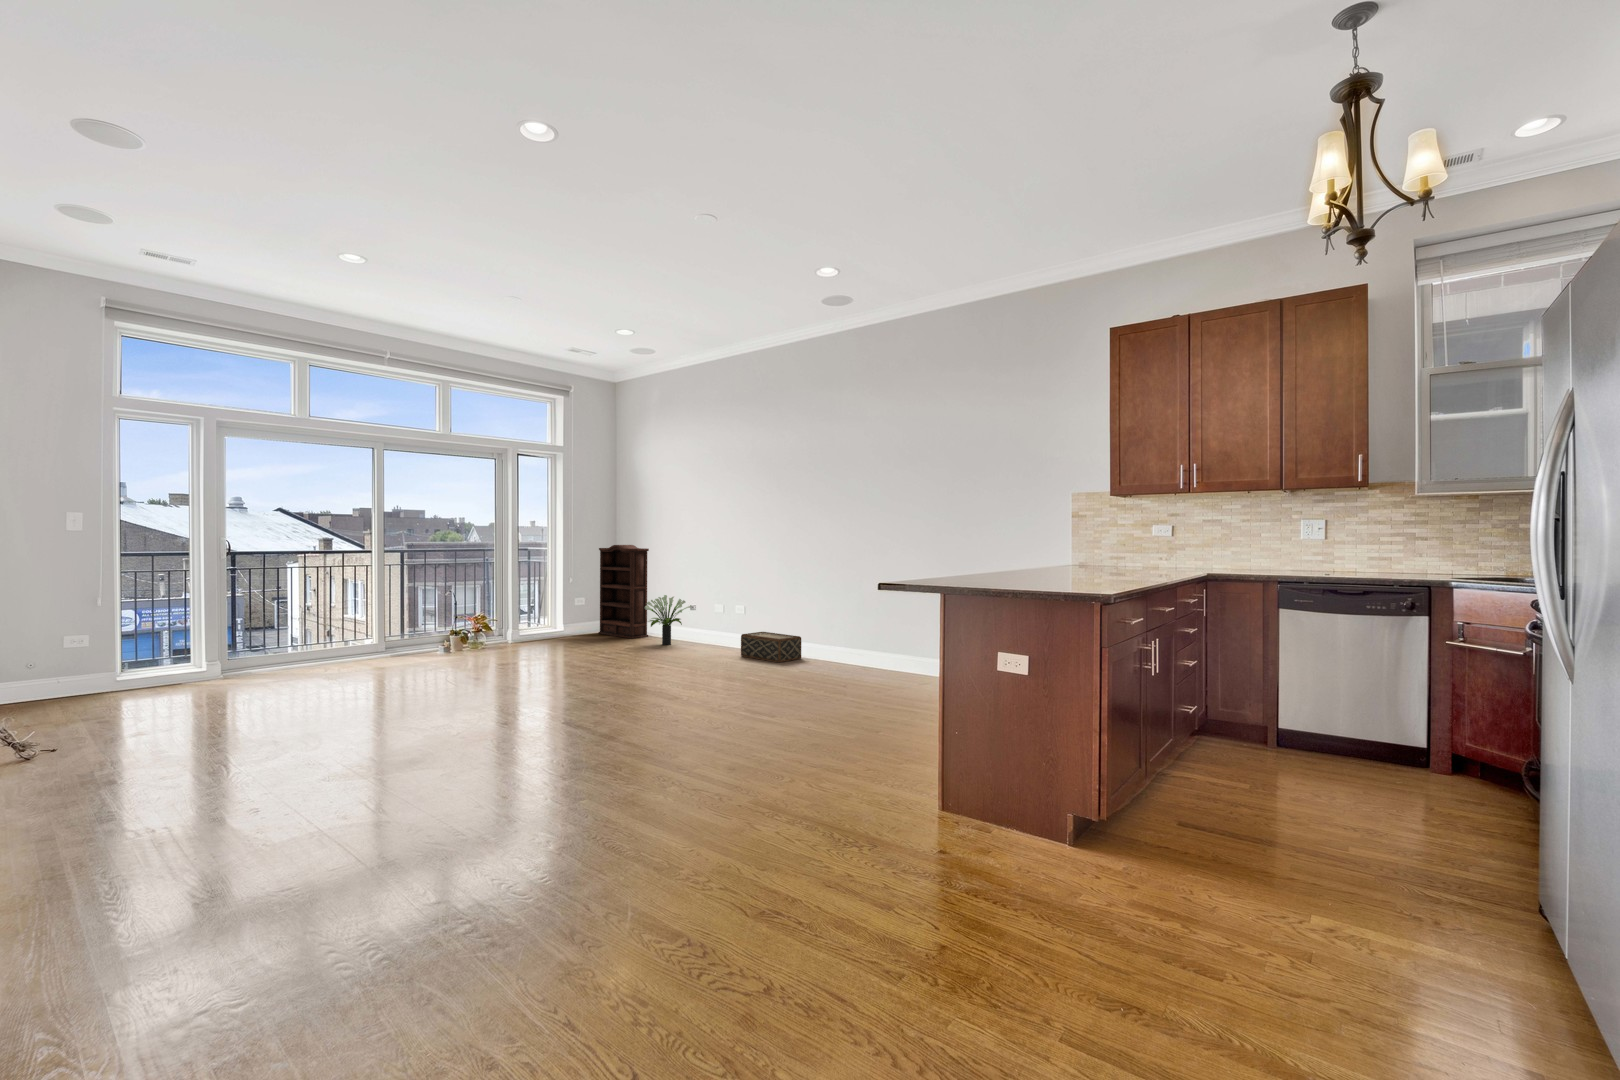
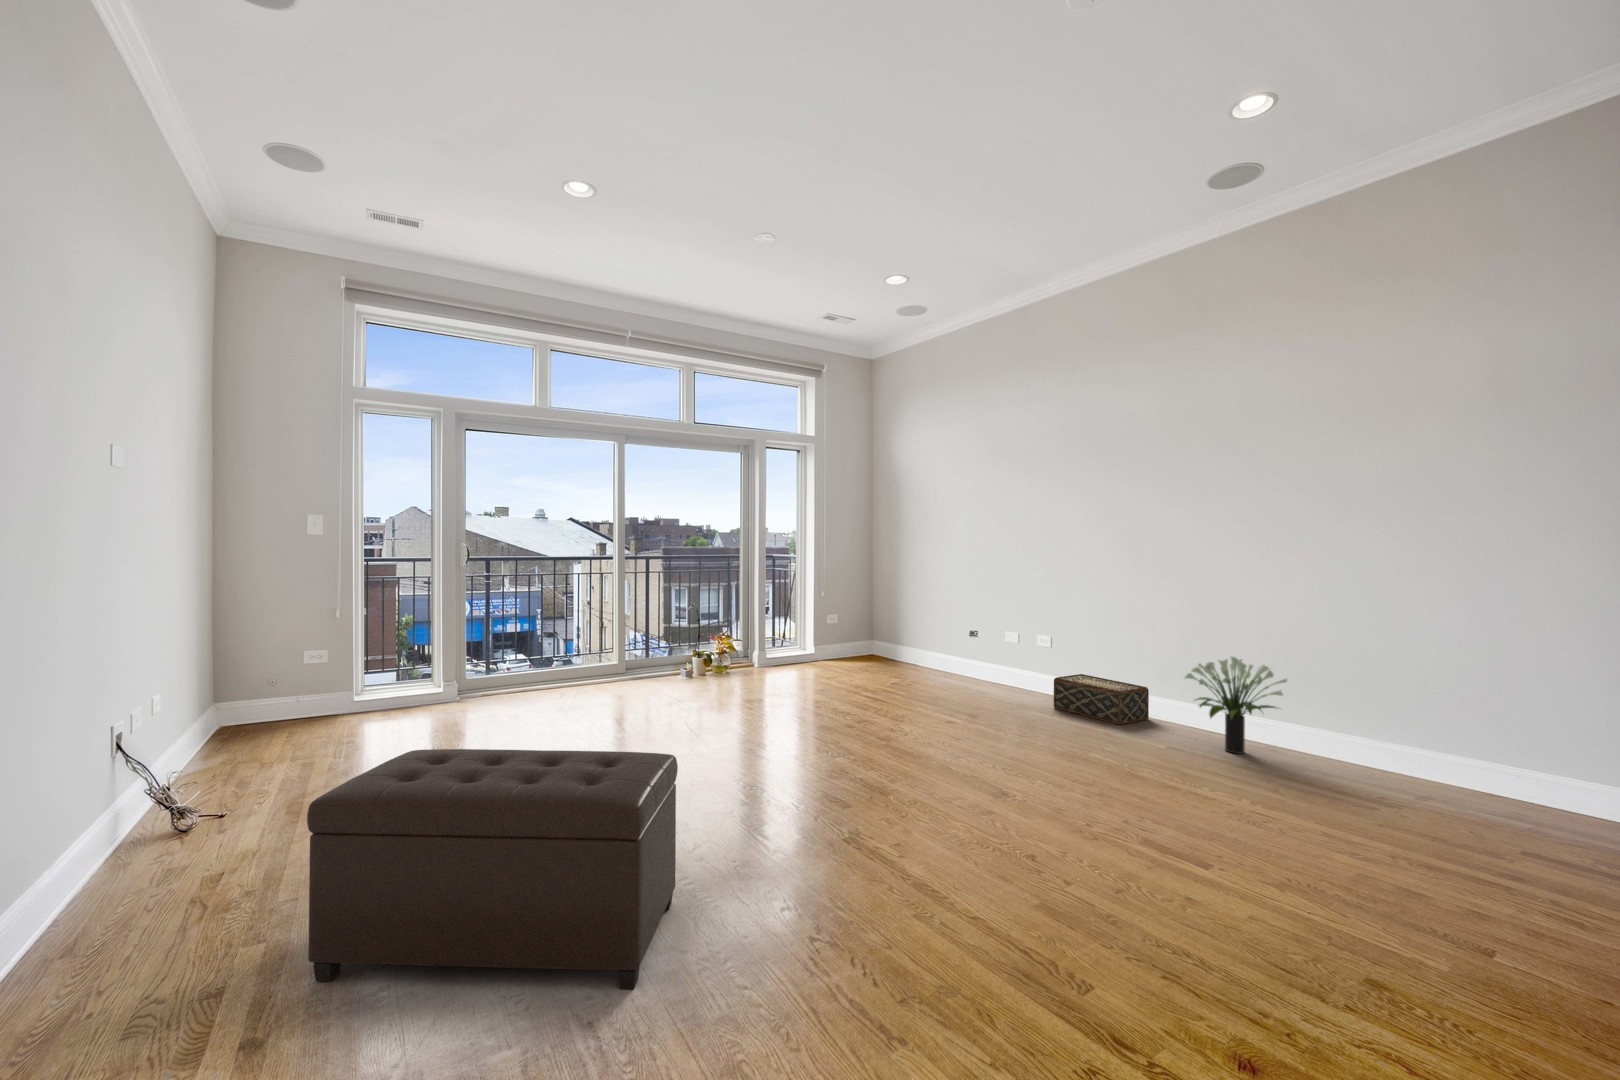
bookshelf: present [599,545,649,639] -> none [853,553,914,667]
potted plant: present [645,595,691,645] -> present [1185,657,1287,754]
ottoman: none [210,662,448,793] -> present [307,749,678,989]

